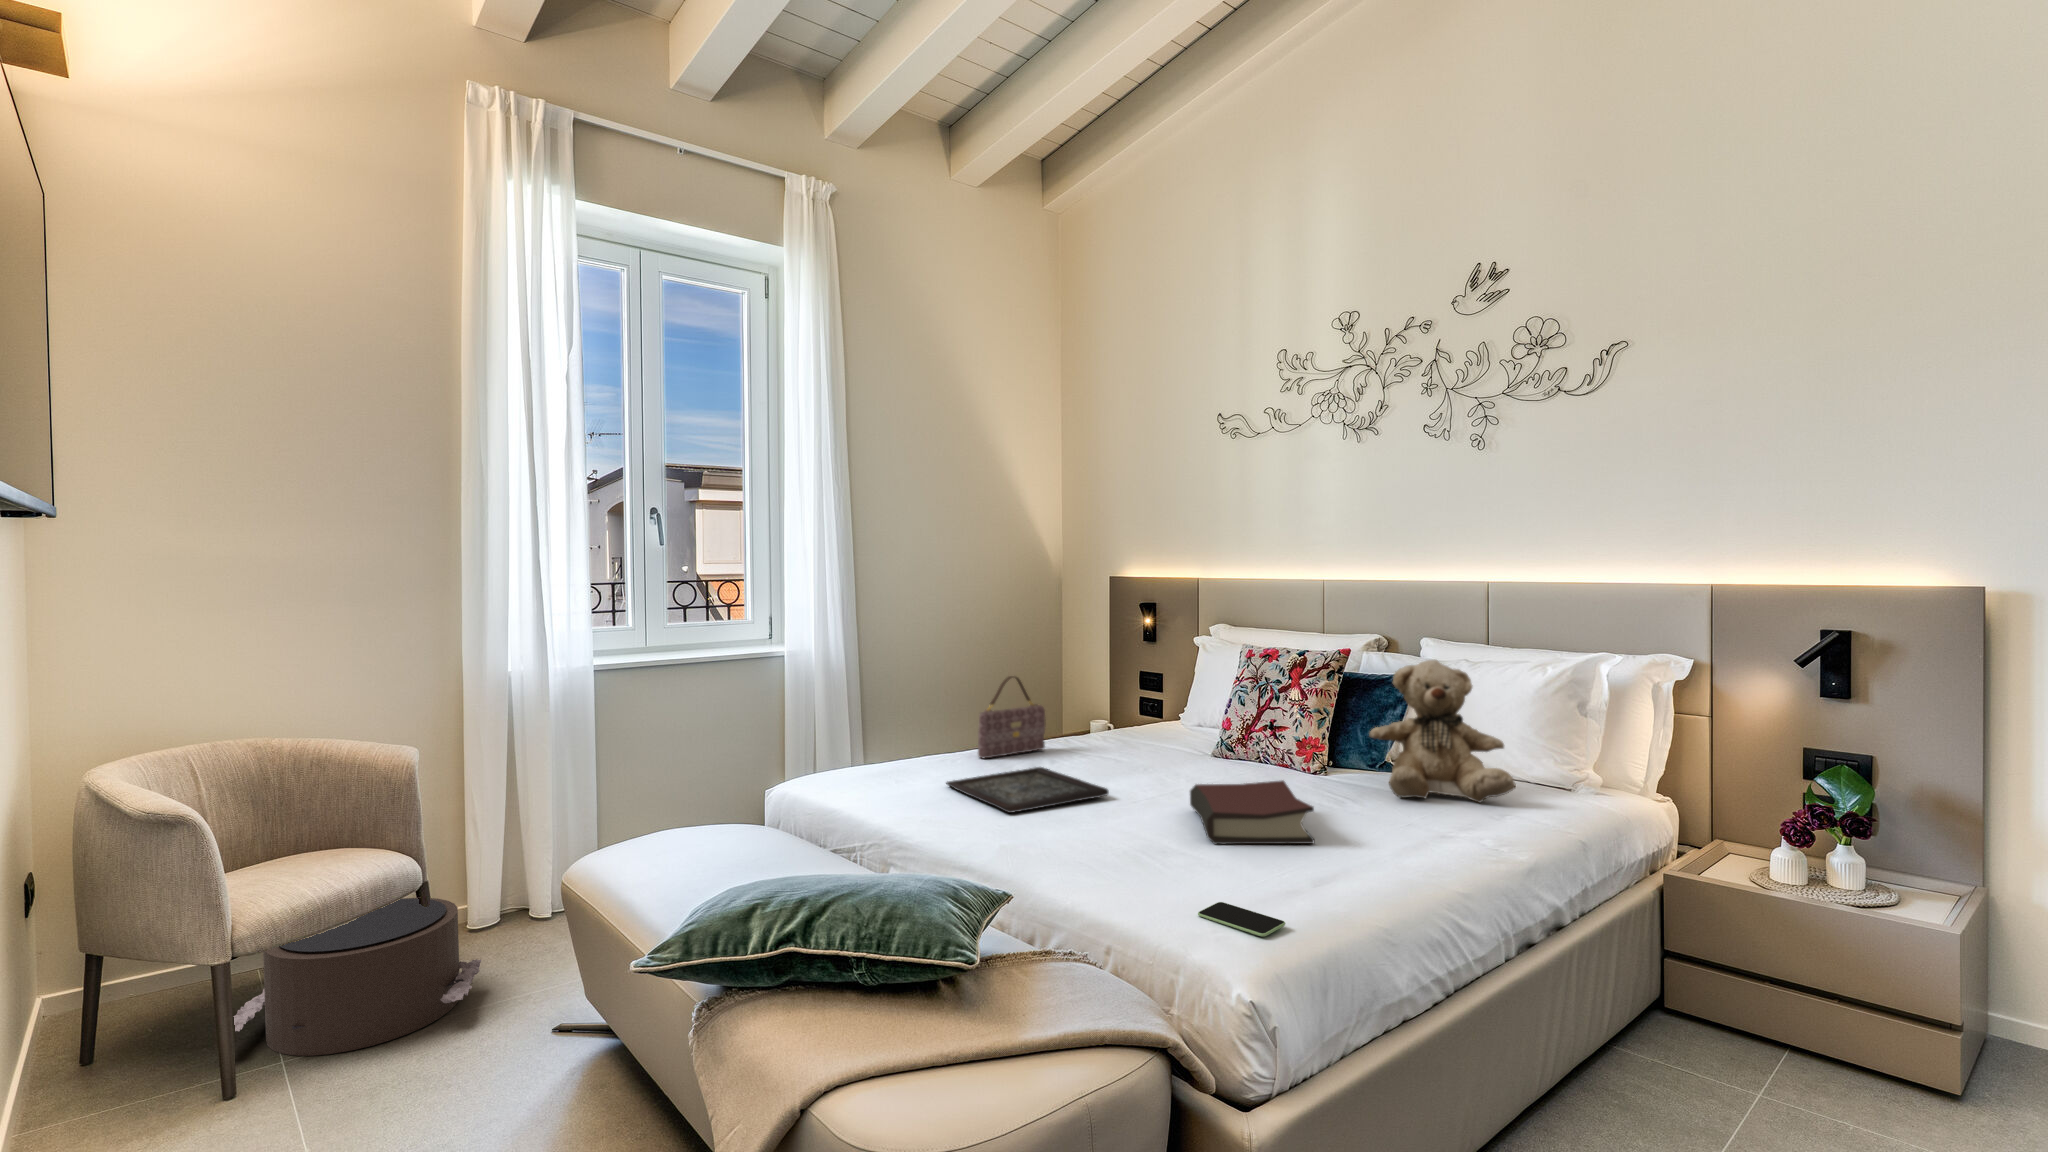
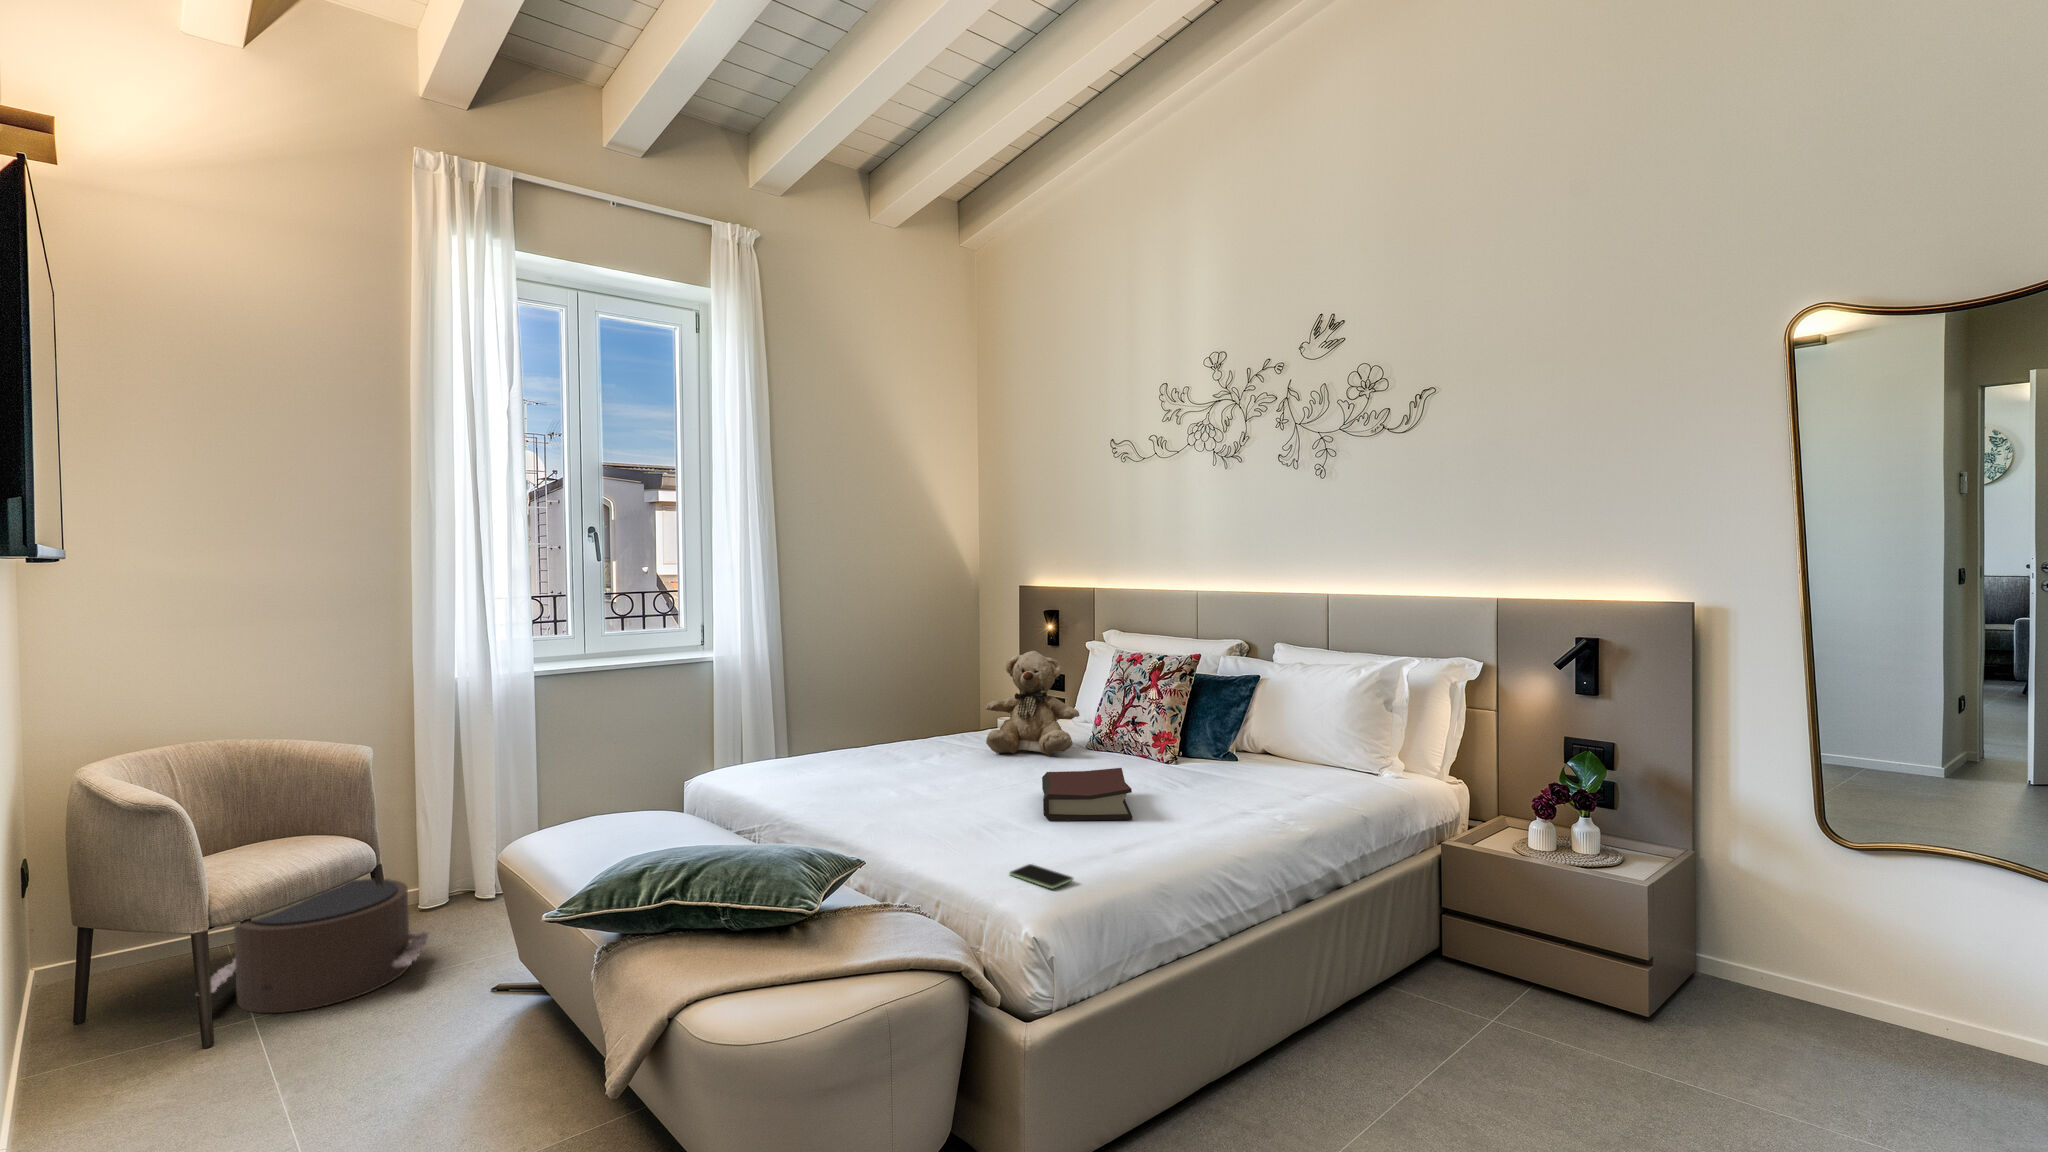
teddy bear: present [1369,659,1516,803] -> present [986,651,1080,756]
handbag: present [978,676,1045,758] -> none [877,679,939,752]
tray: present [946,767,1109,813] -> none [840,759,977,798]

